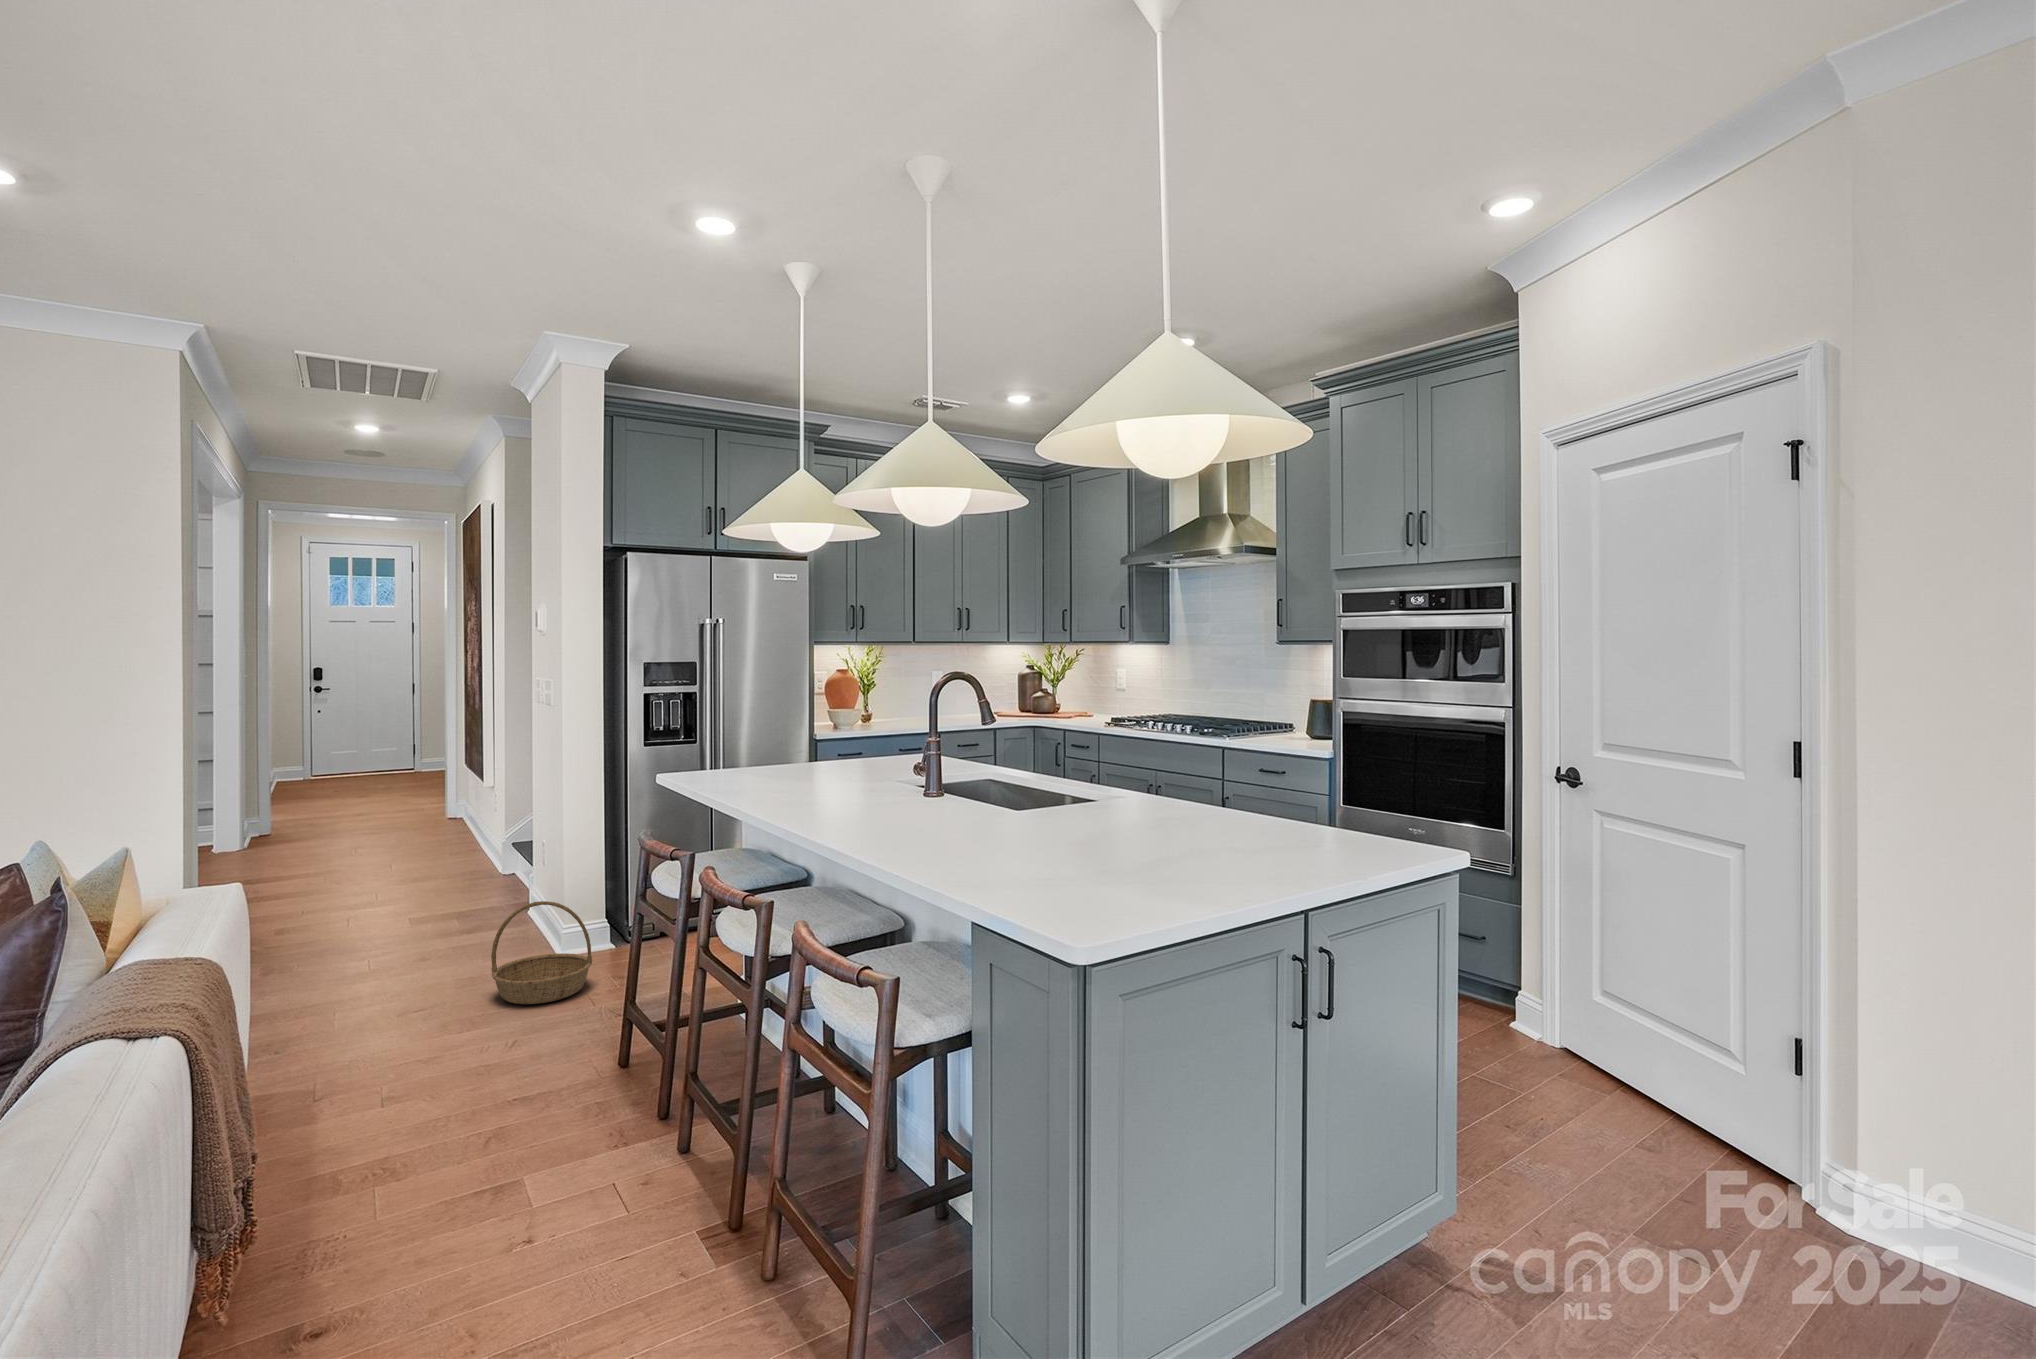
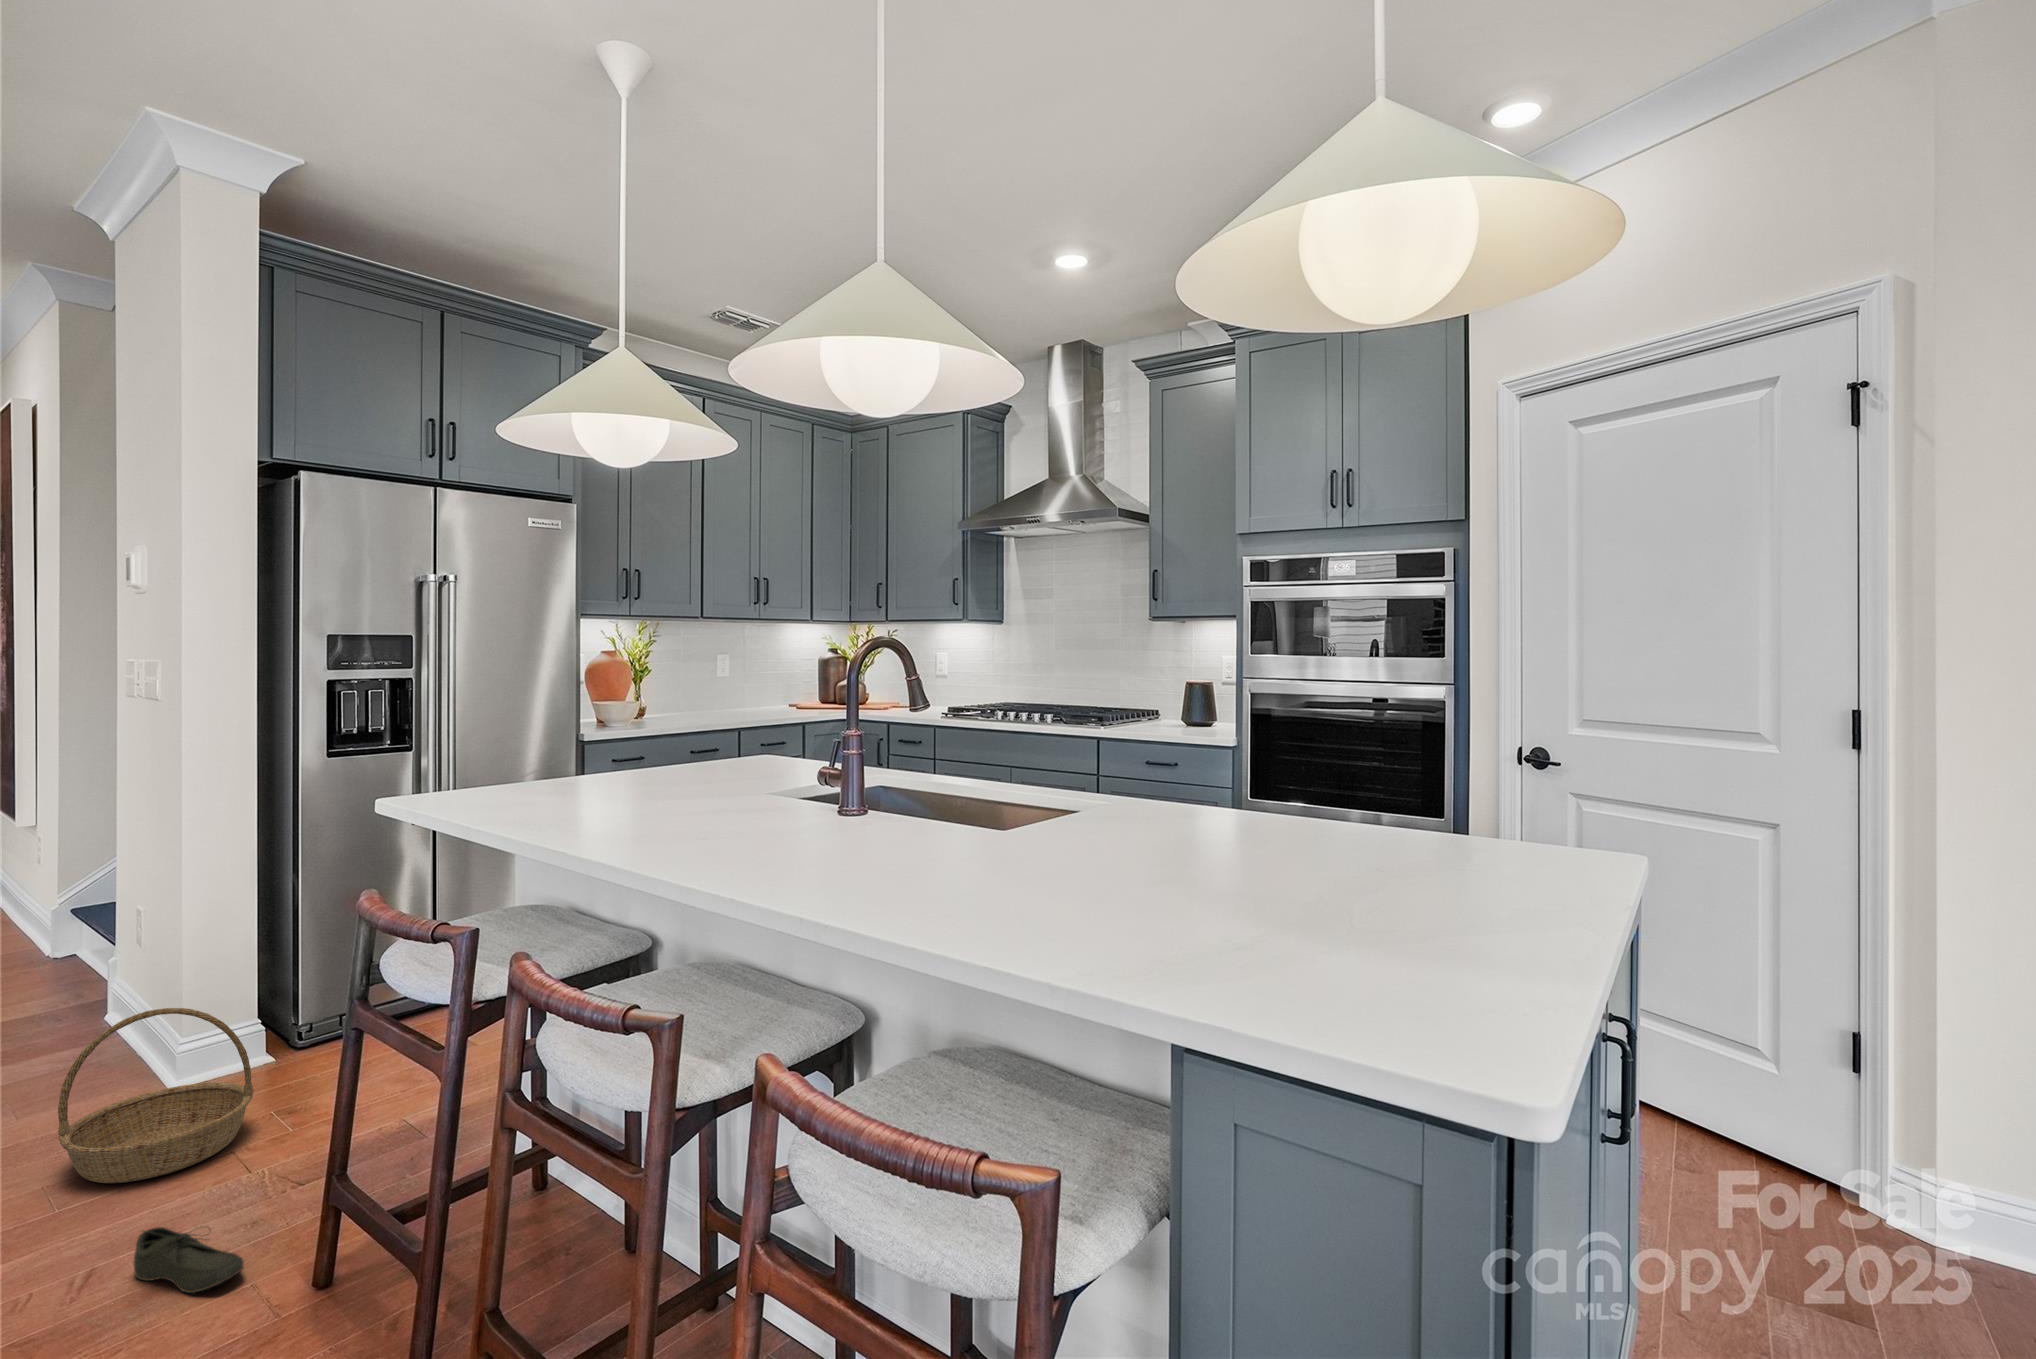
shoe: none [521,1022,574,1062] -> present [134,1227,244,1293]

